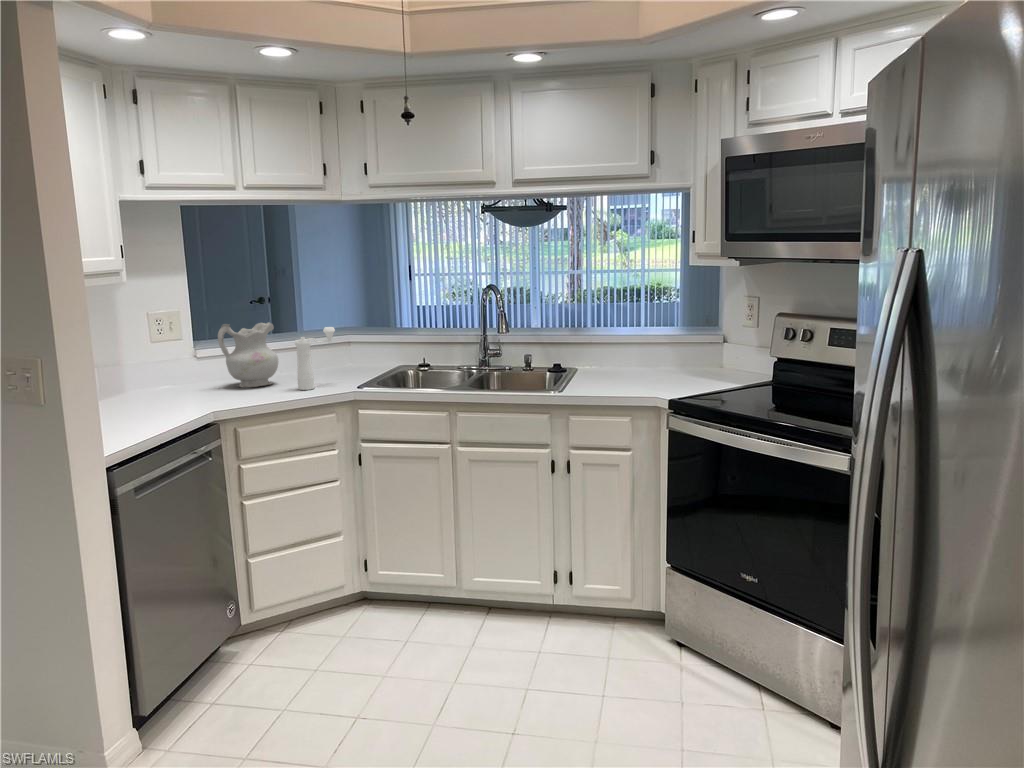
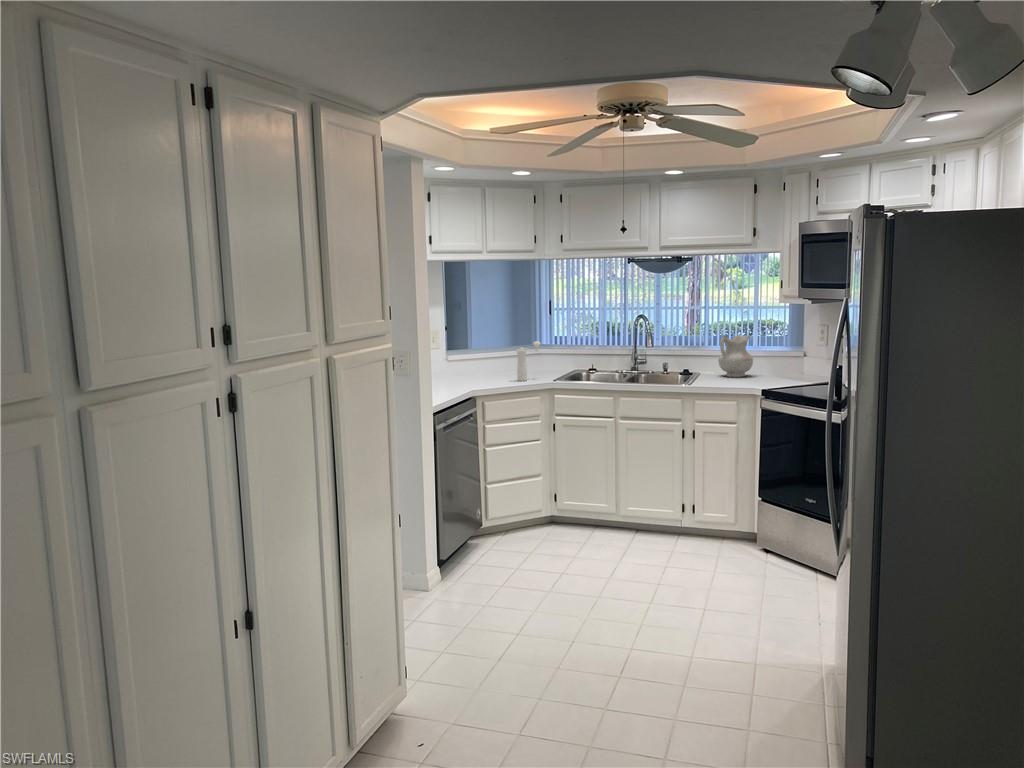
ceramic pitcher: present [218,323,278,387] -> present [718,335,753,377]

